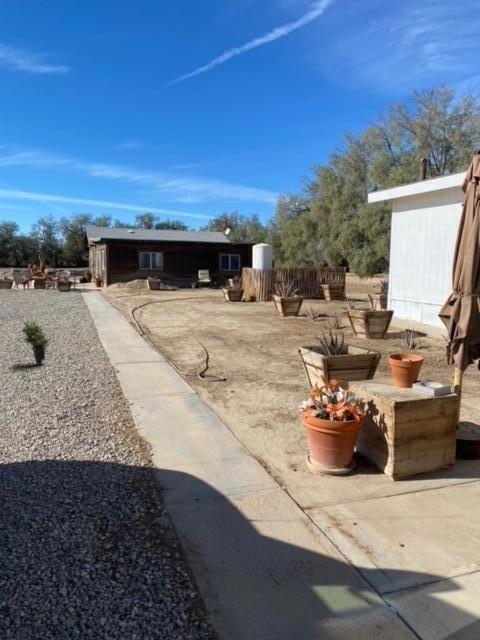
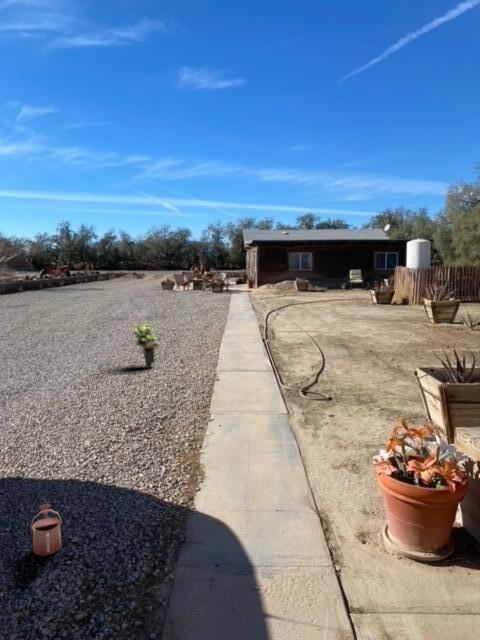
watering can: none [28,474,58,516] -> present [30,504,62,556]

